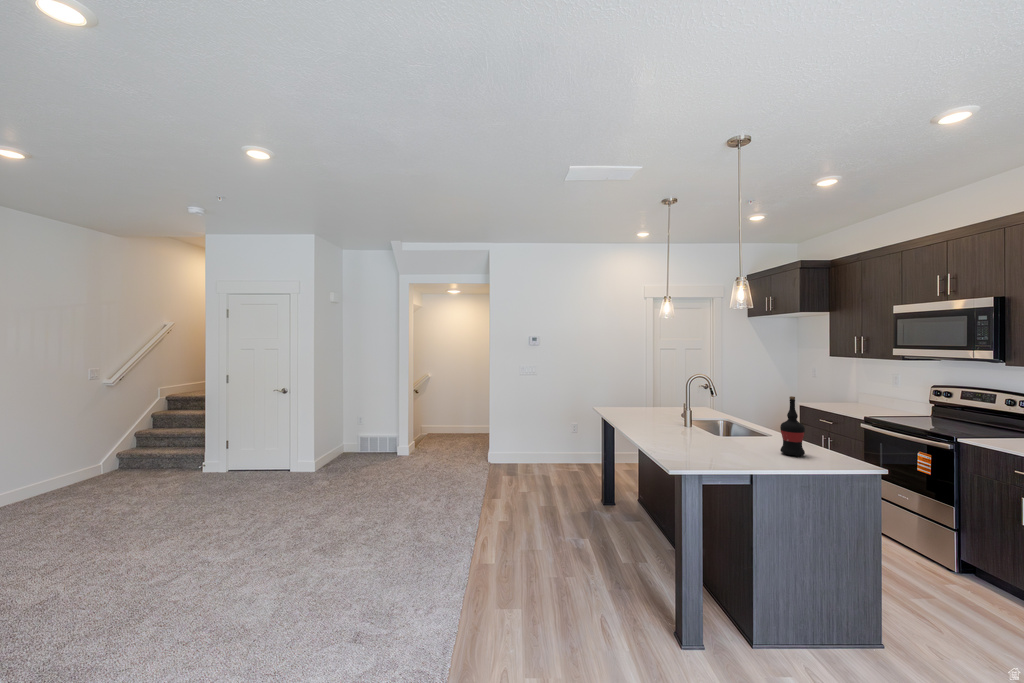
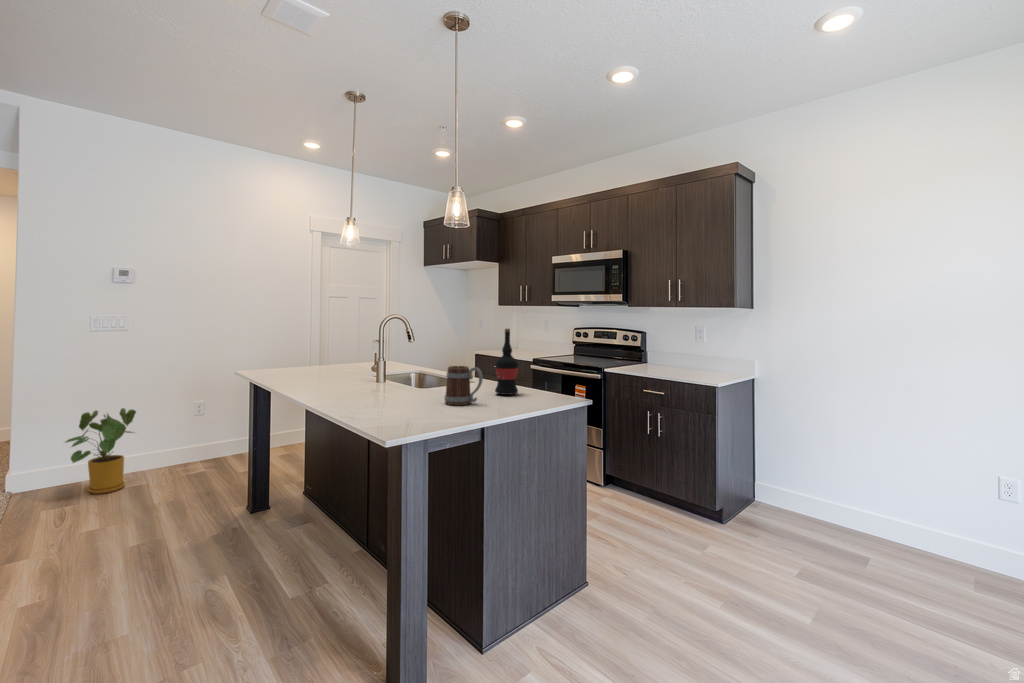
house plant: none [509,422,543,472] -> present [65,408,136,494]
mug: none [726,426,760,459] -> present [444,366,483,405]

